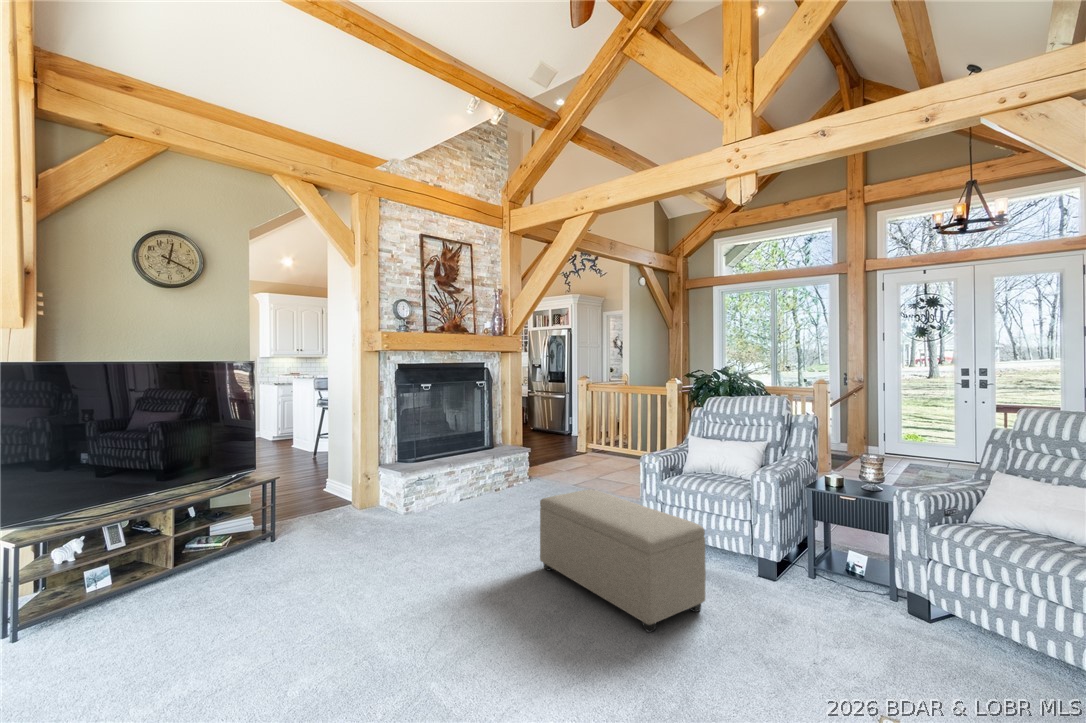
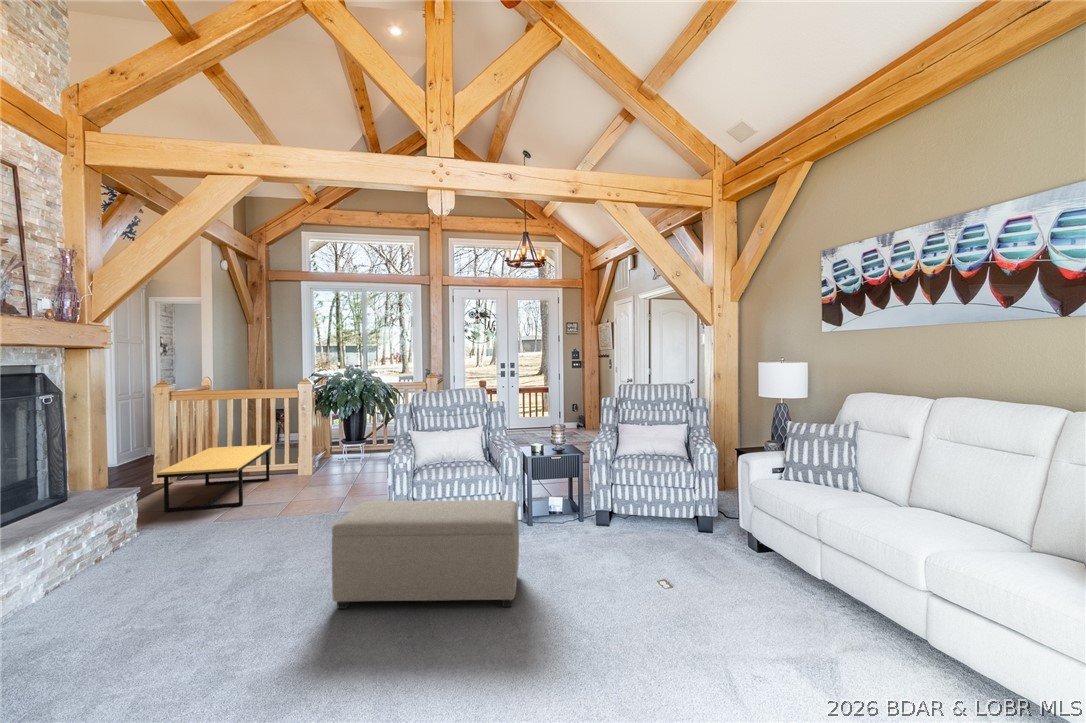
coffee table: none [551,430,646,479] -> present [157,445,272,512]

